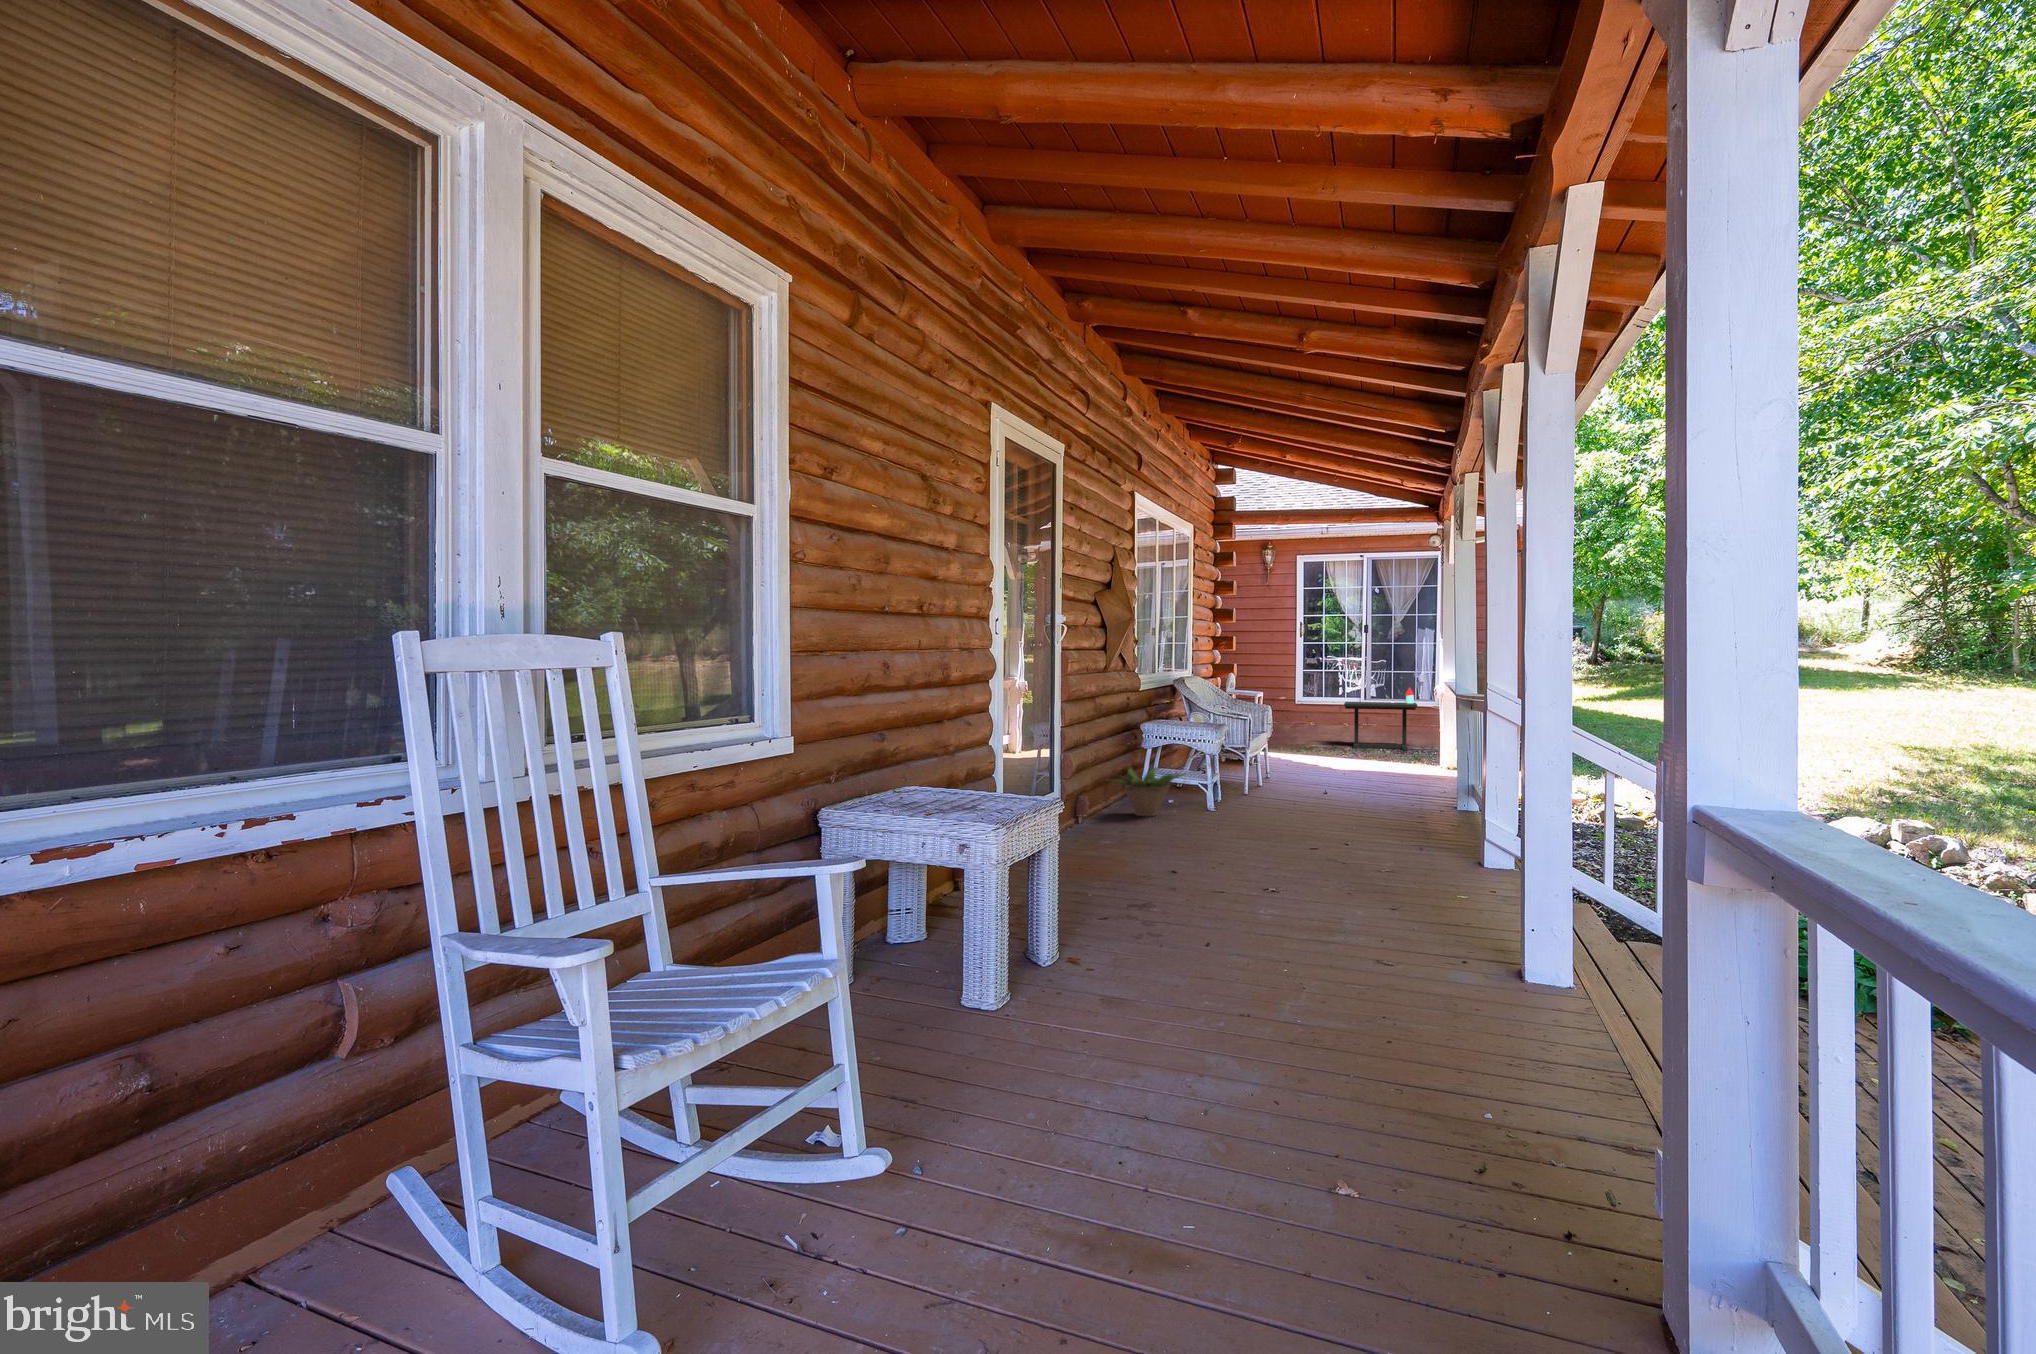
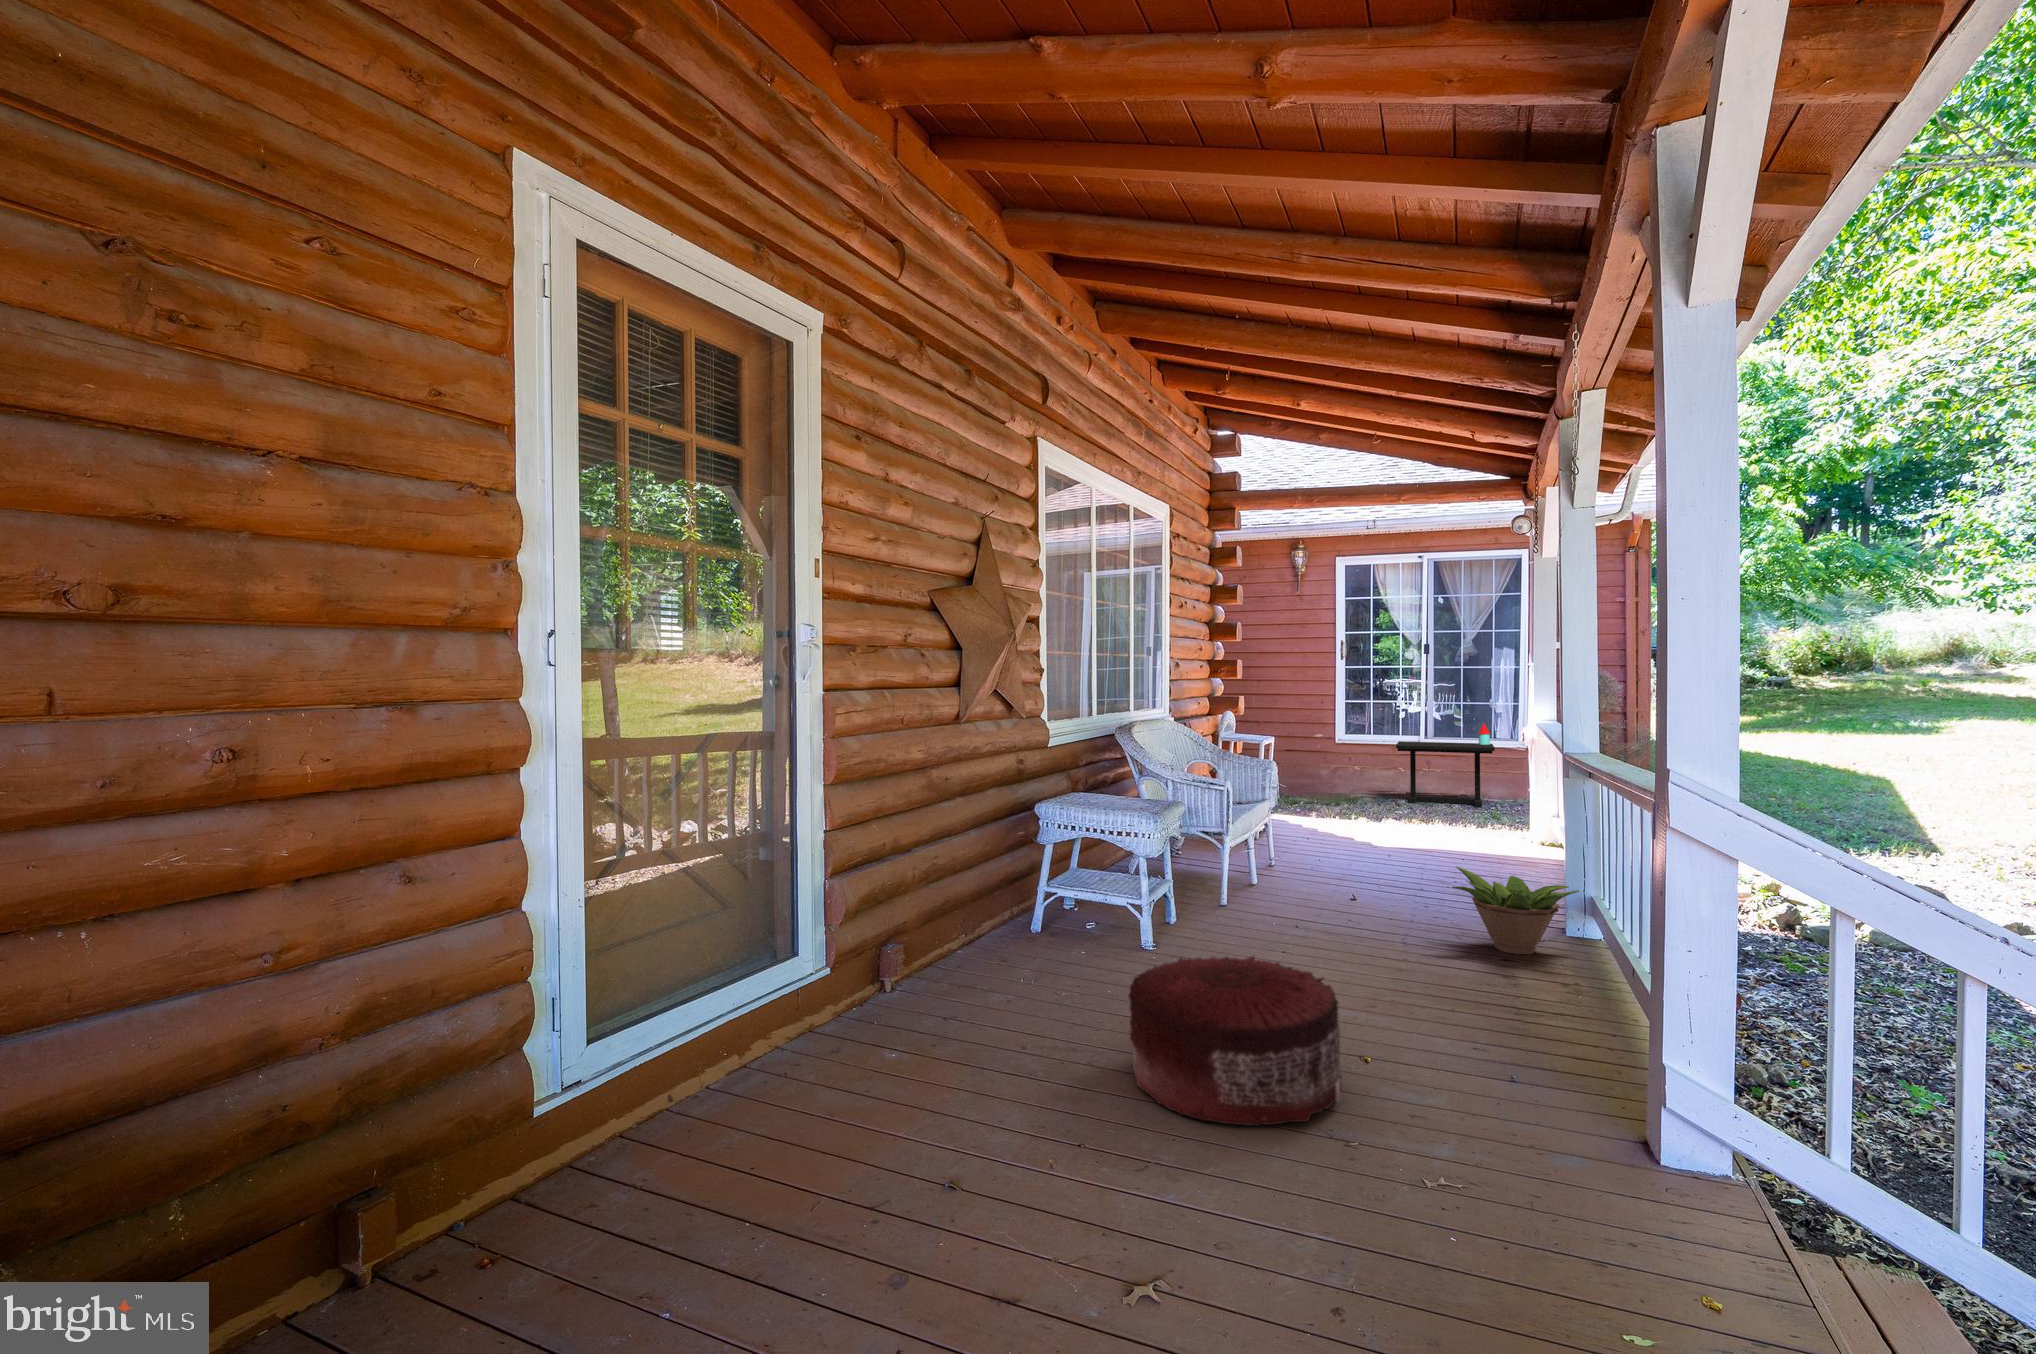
decorative plant: present [1113,768,1183,816] -> present [1452,867,1579,954]
pouf: none [1237,788,1342,852] -> present [1129,956,1341,1125]

